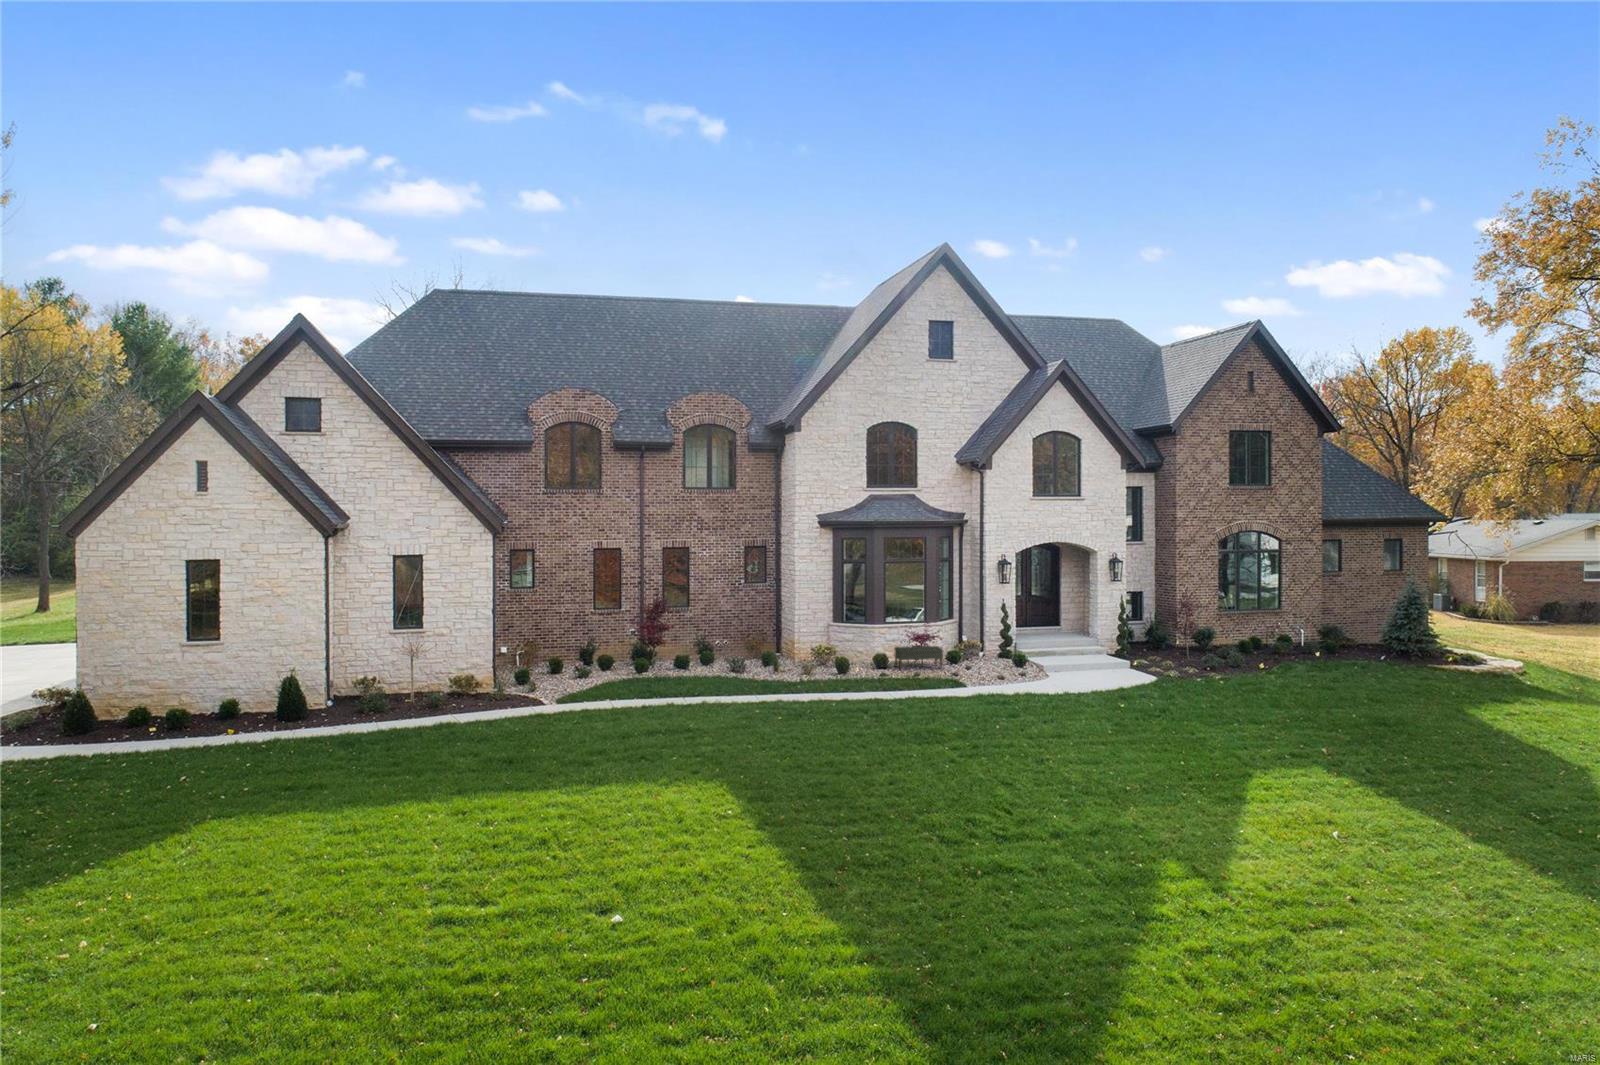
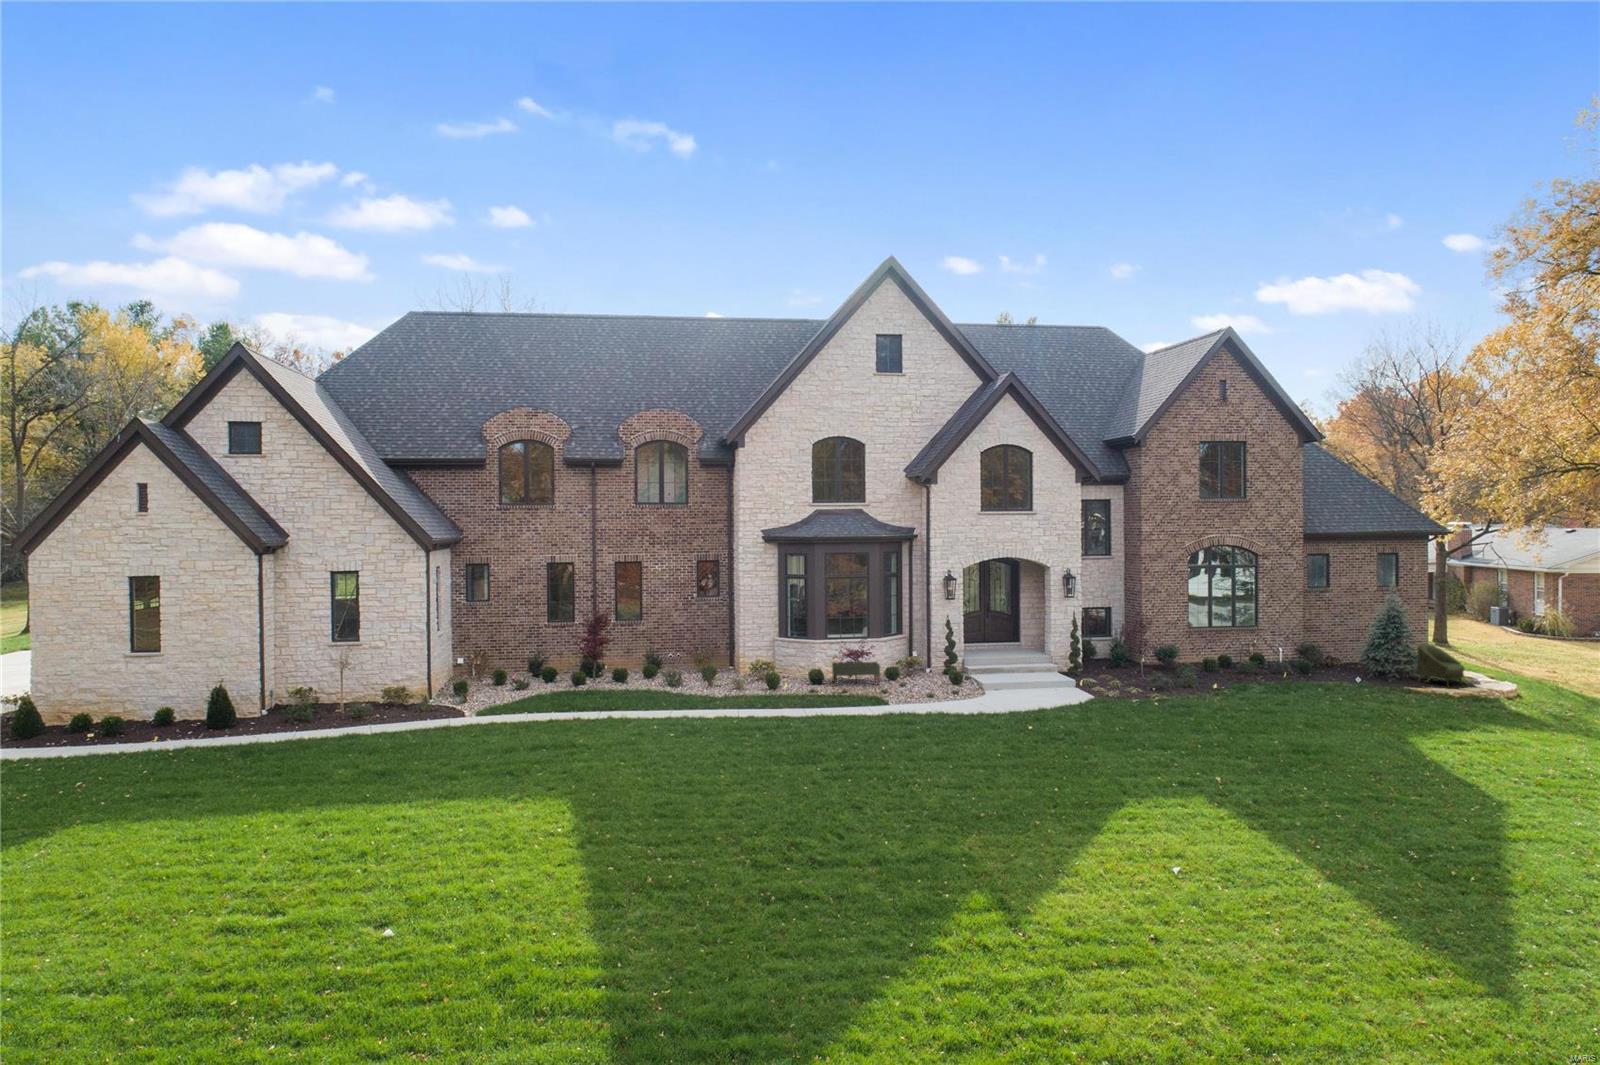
armchair: none [1434,625,1478,665] -> present [1417,643,1464,681]

